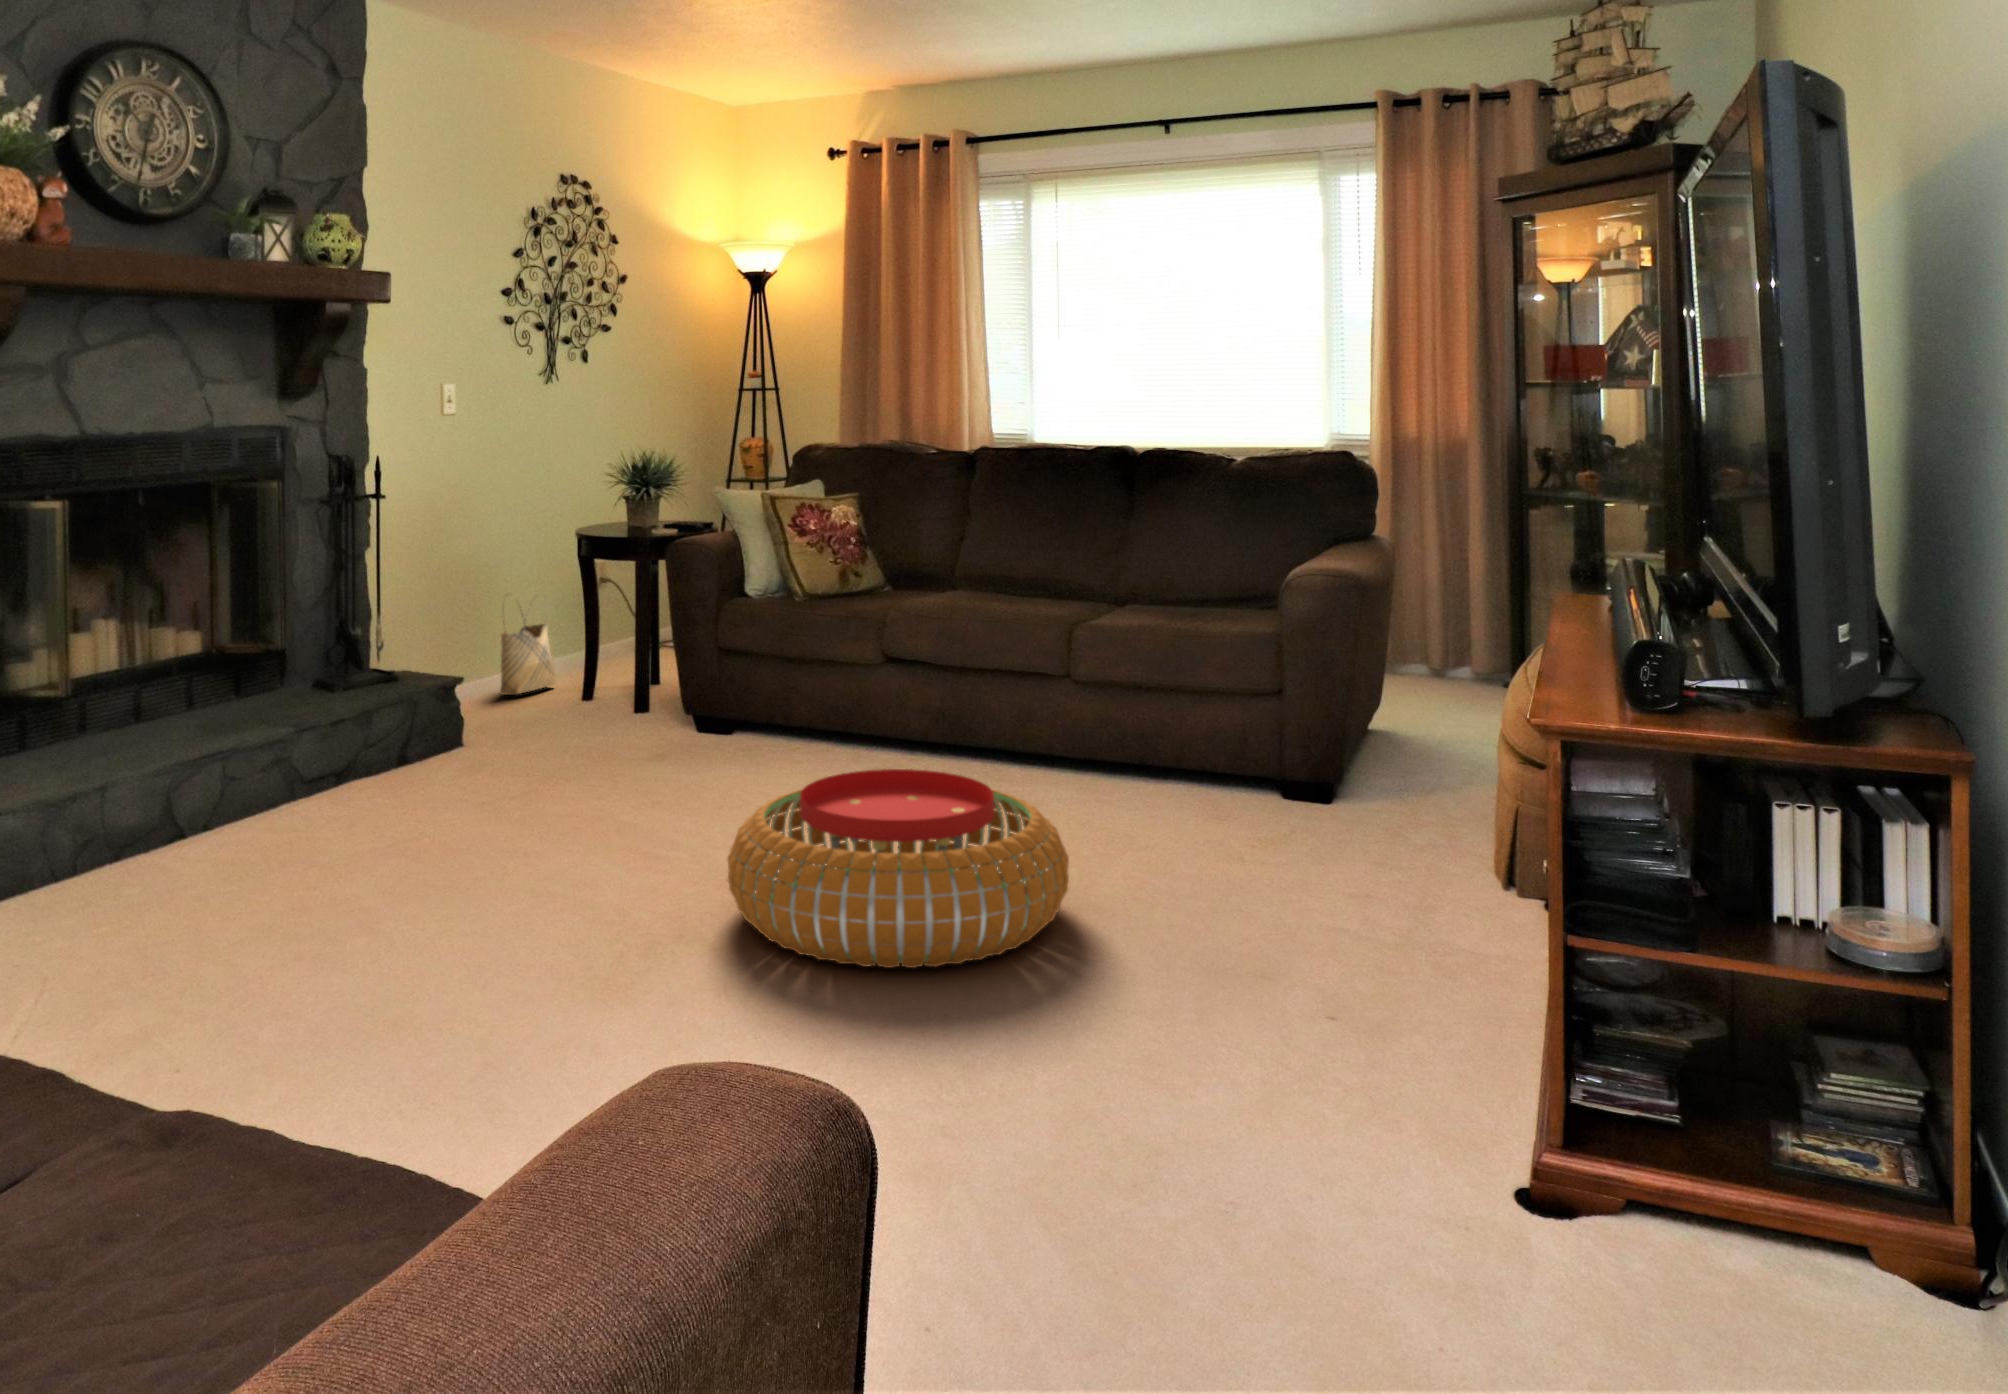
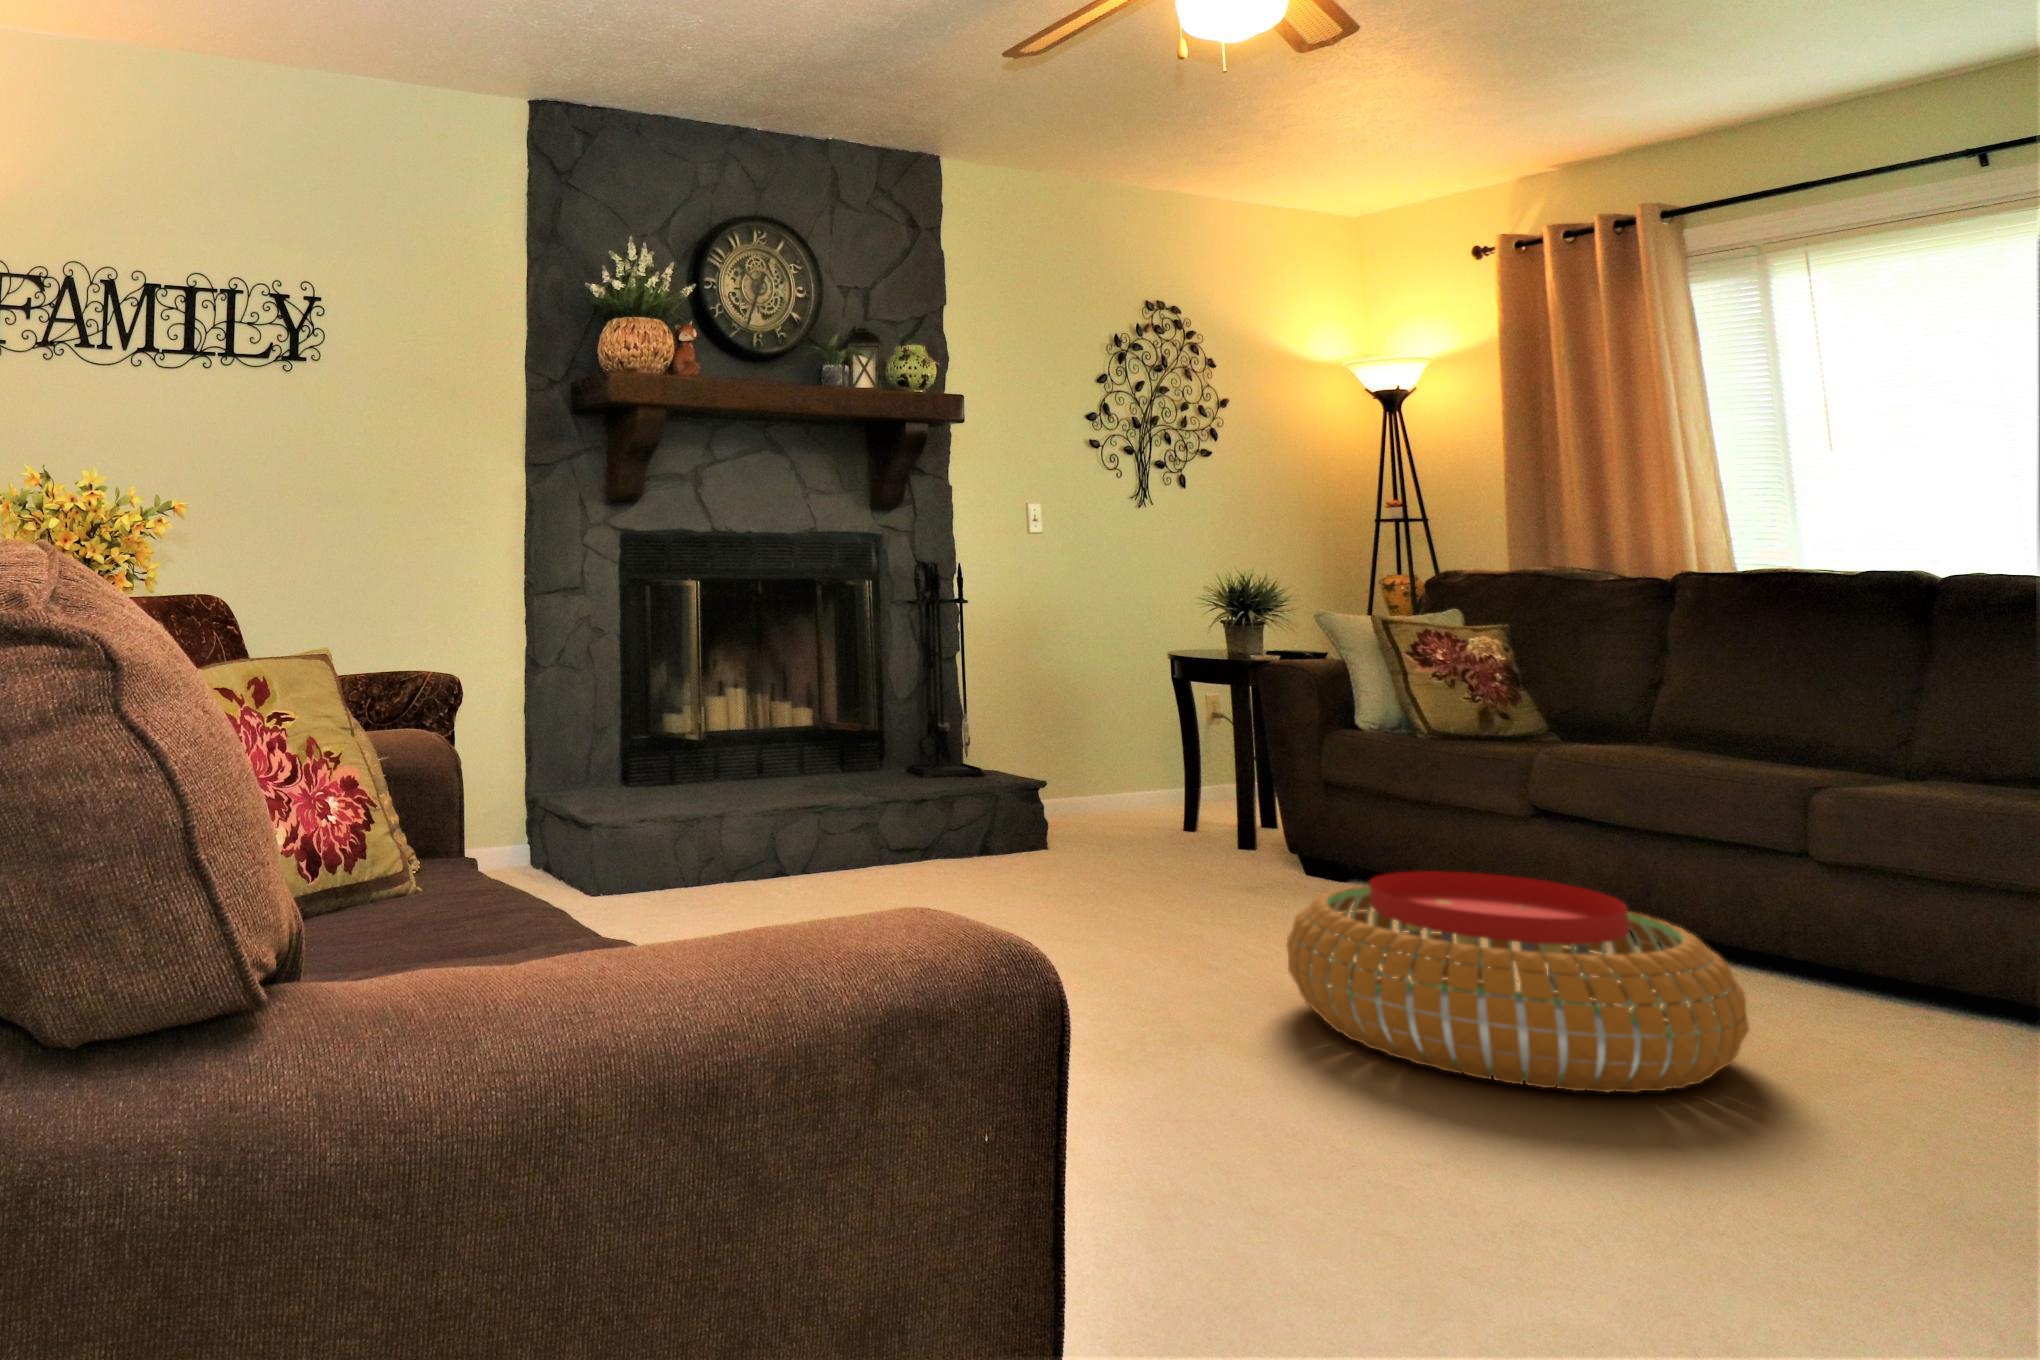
woven basket: present [500,599,556,695] -> none [1102,707,1165,807]

